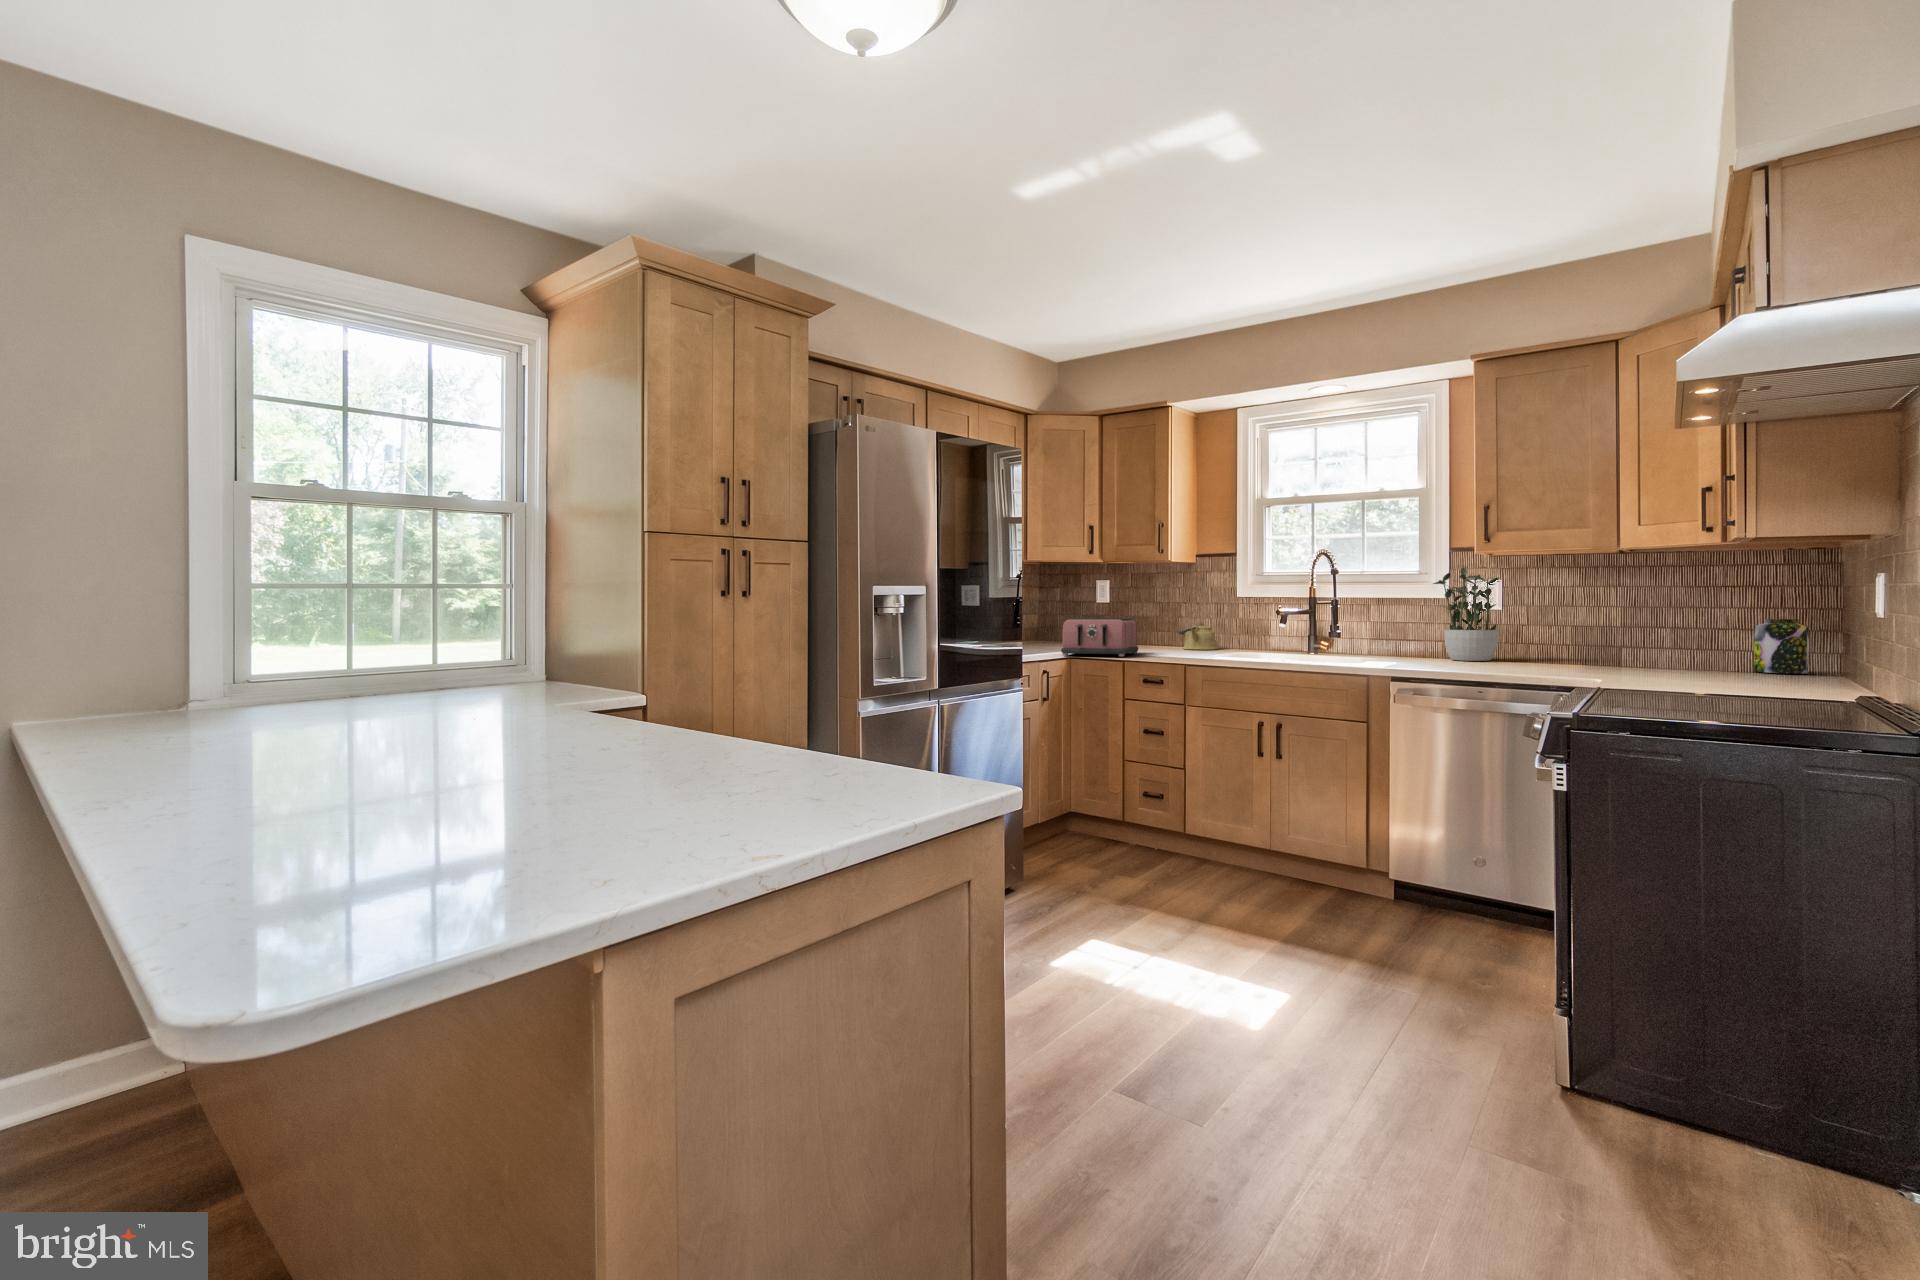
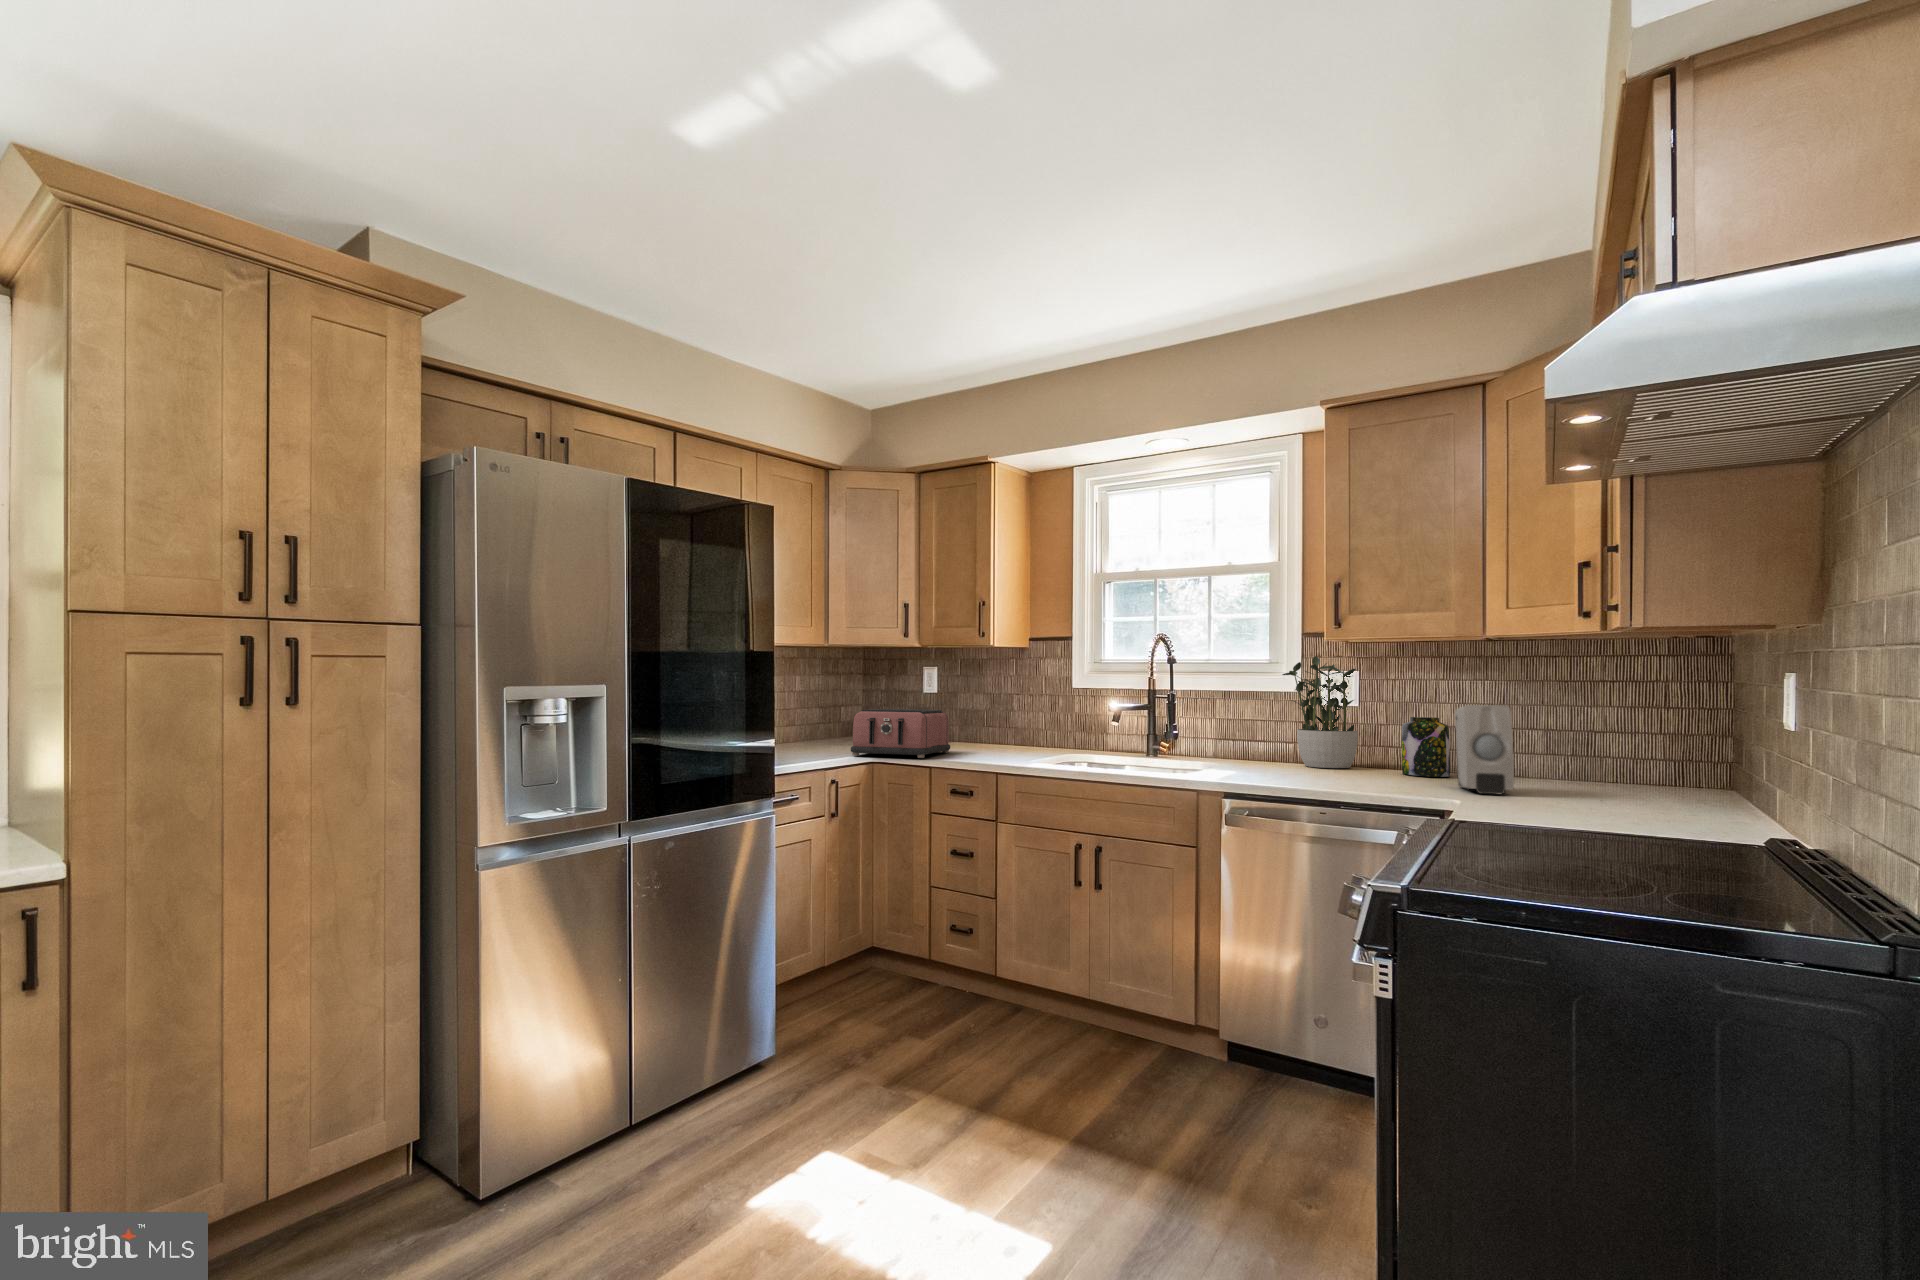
soap dispenser: none [1589,604,1638,675] -> present [1455,705,1514,794]
jar: present [1754,619,1809,674] -> present [1402,717,1450,777]
kettle: present [1179,622,1219,650] -> none [1006,715,1052,748]

